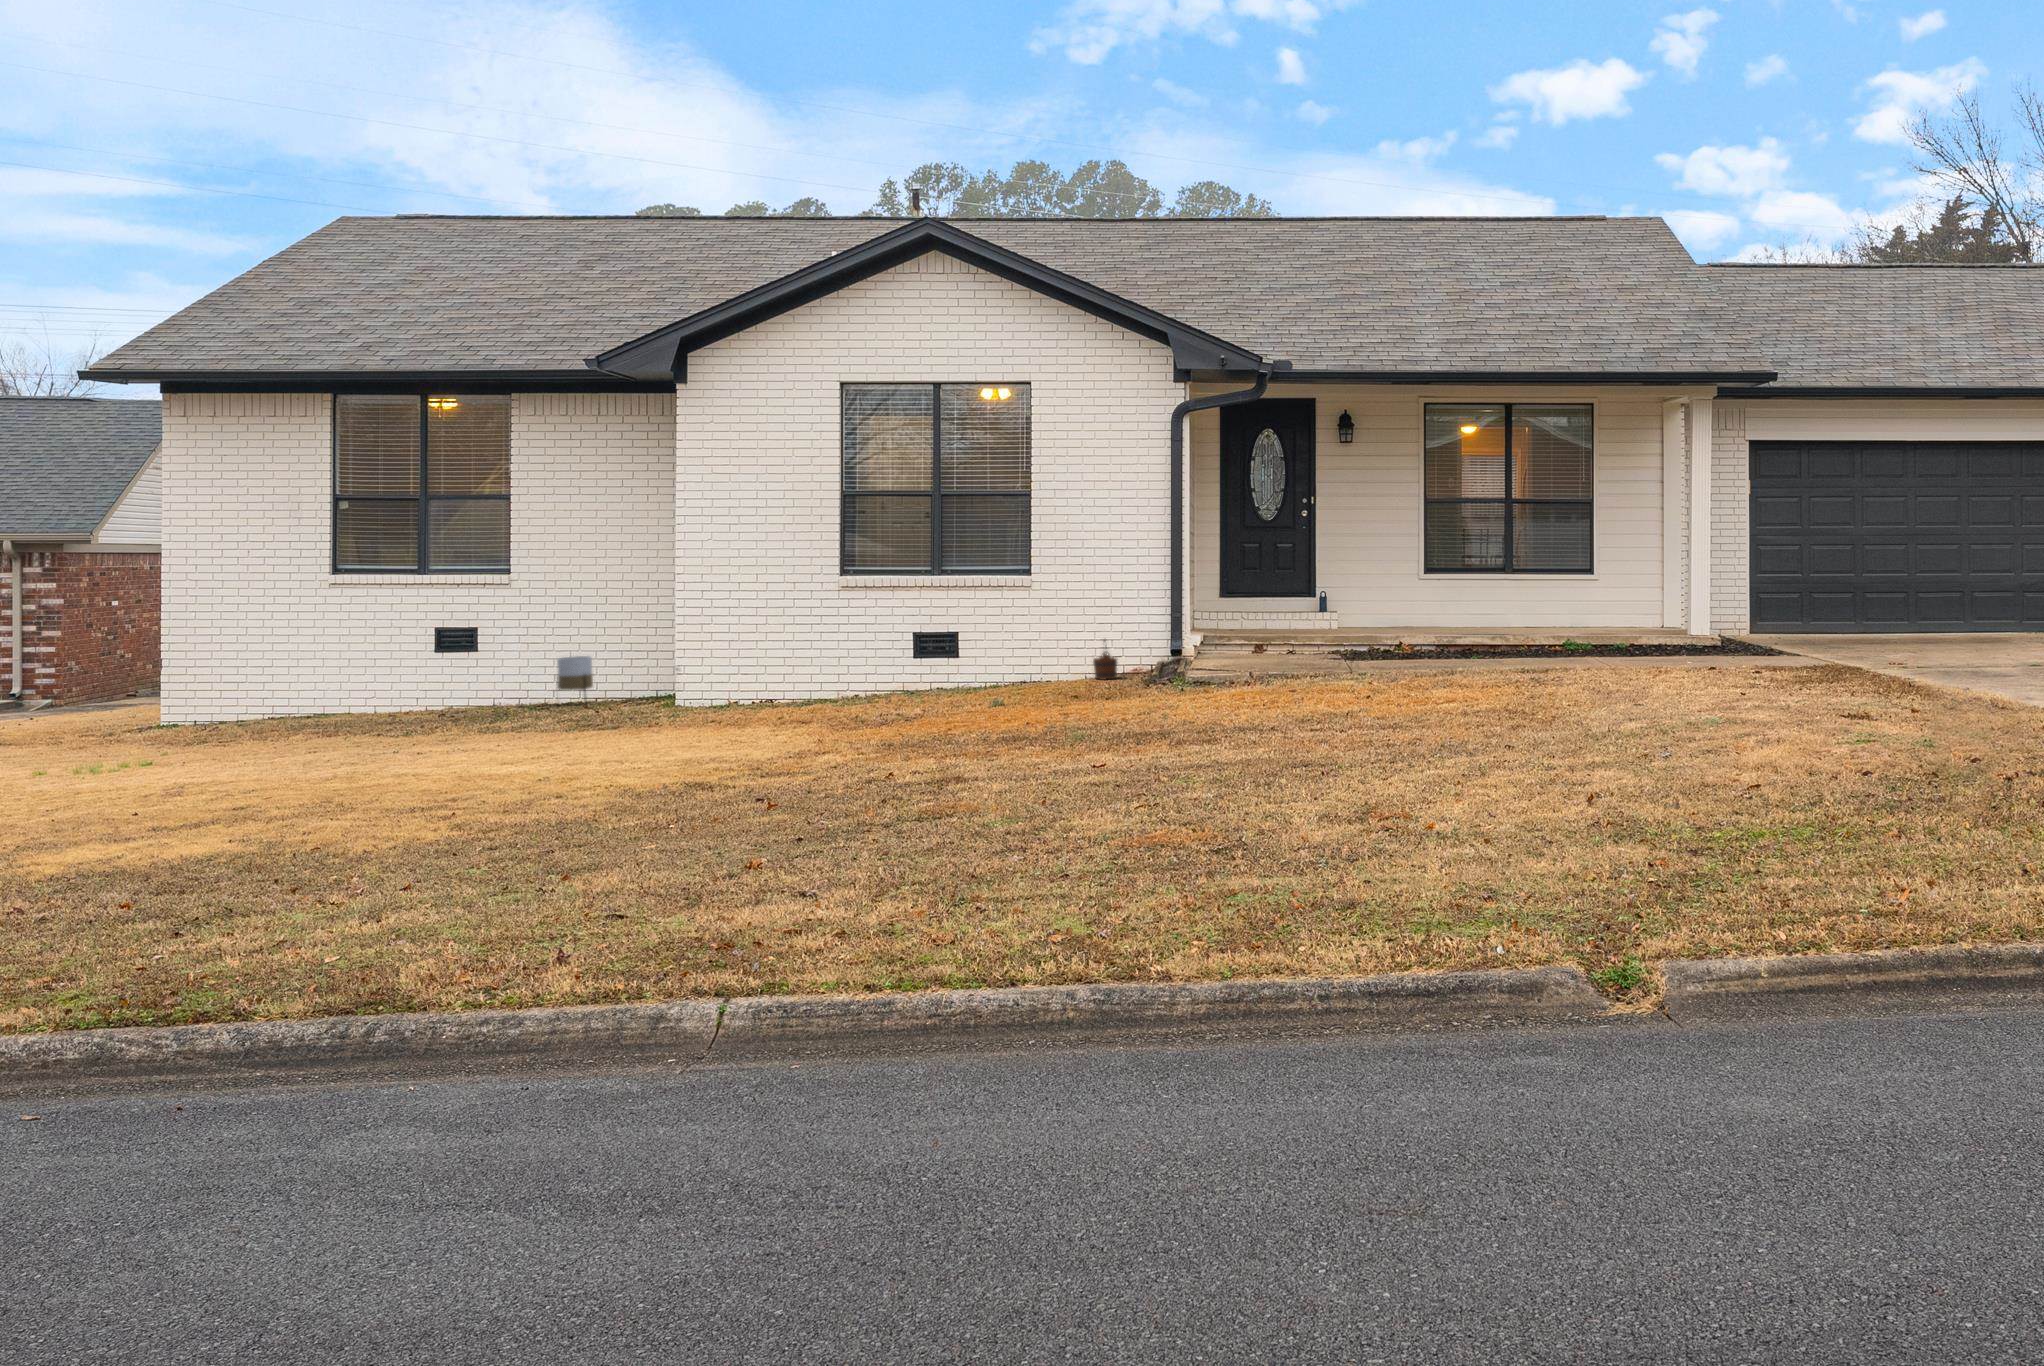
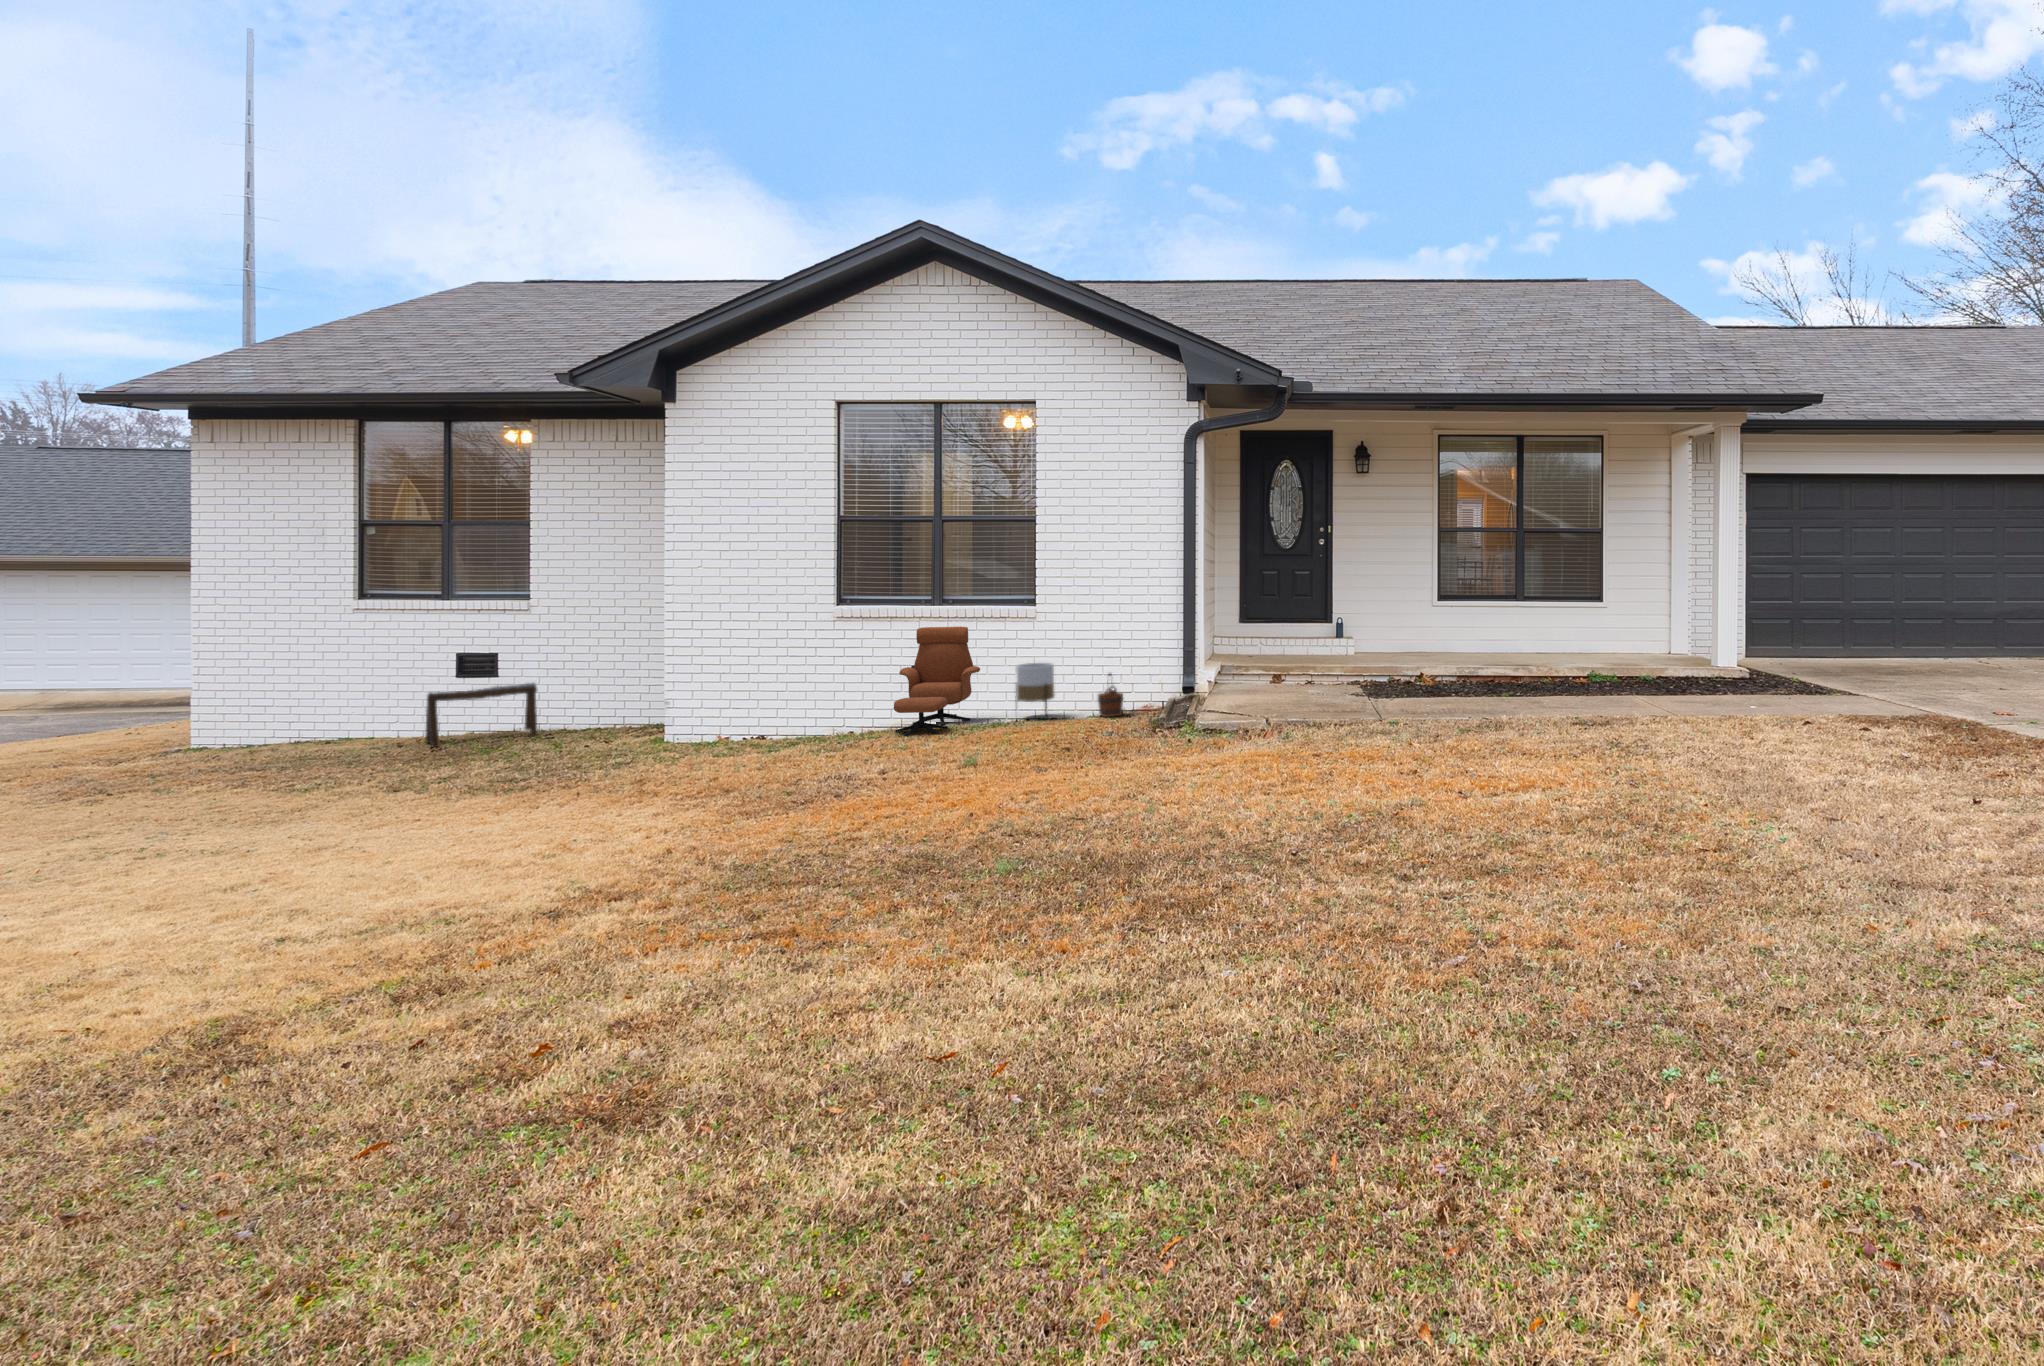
lounge chair: none [907,596,982,692] -> present [894,627,980,736]
planter: present [557,656,593,692] -> present [1015,663,1055,711]
bench: none [426,657,529,716] -> present [425,683,538,747]

